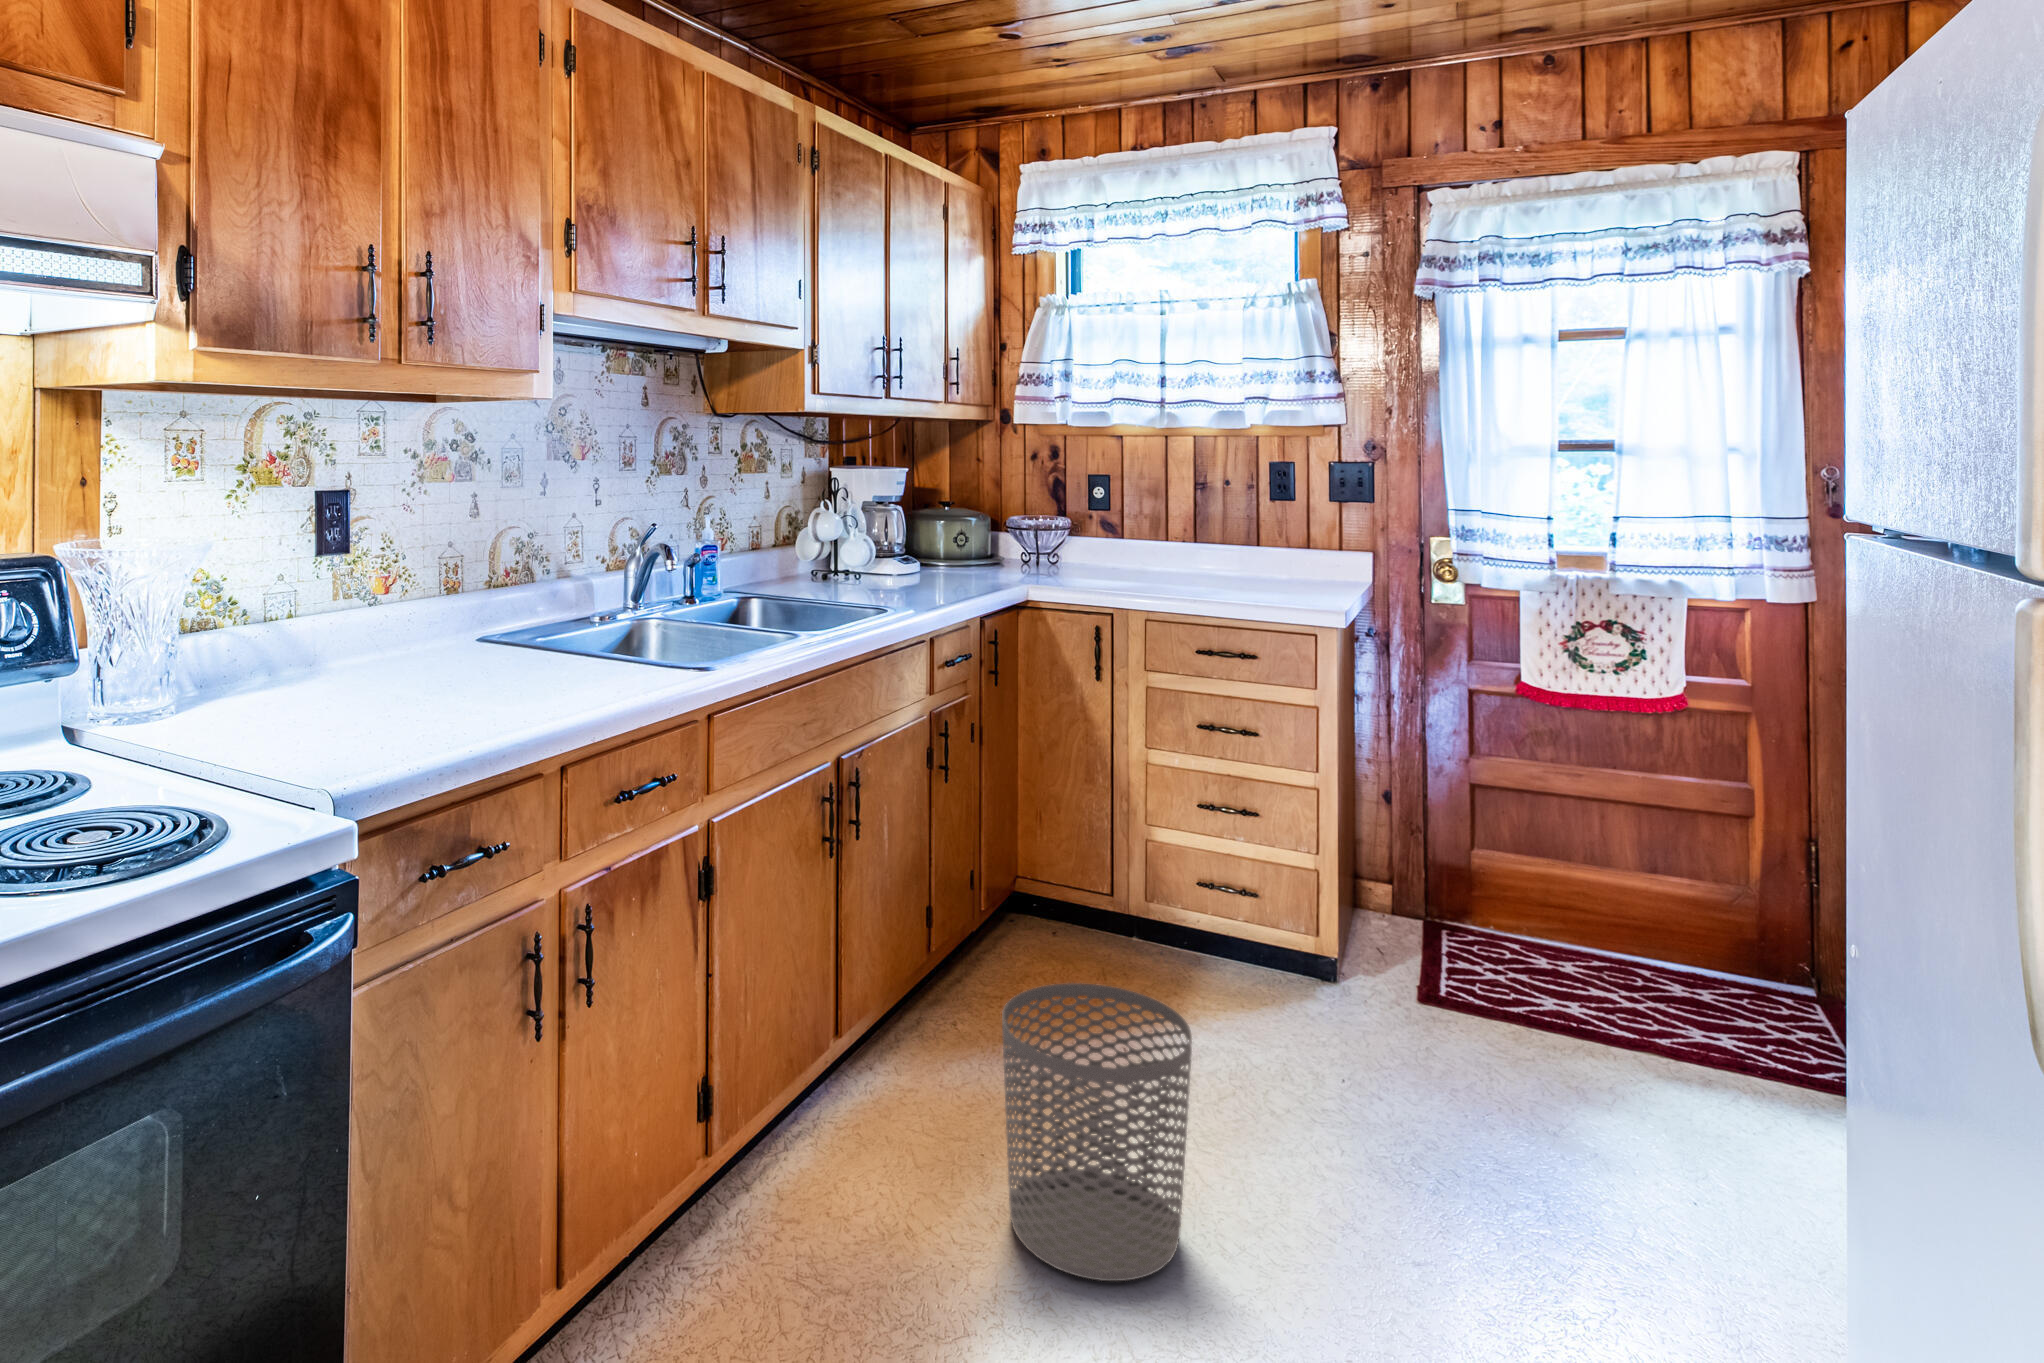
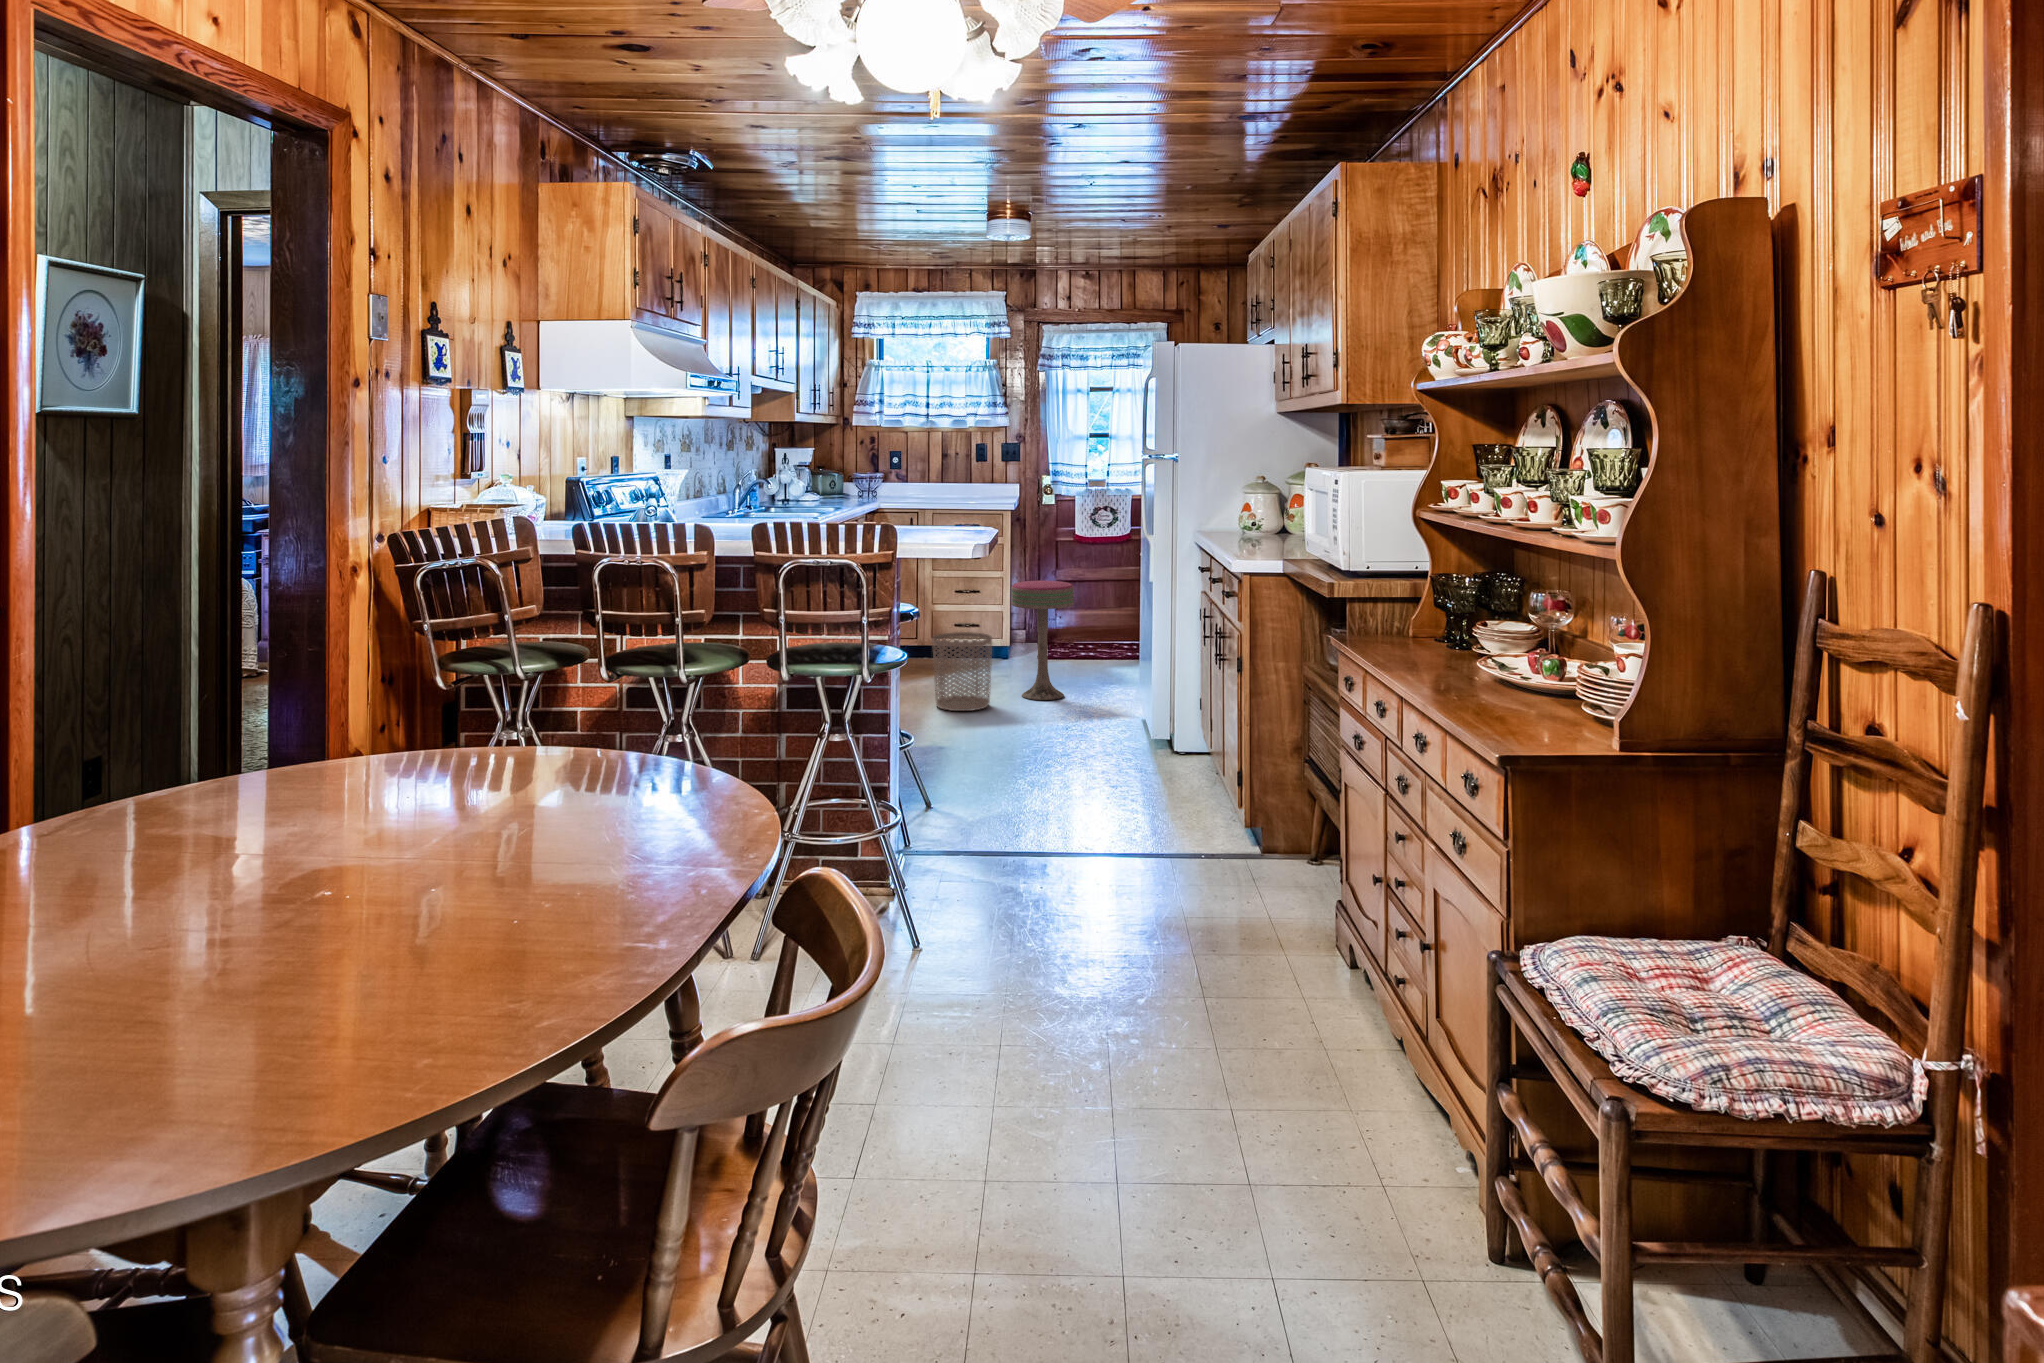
bar stool: none [1278,847,1496,1261] -> present [1011,581,1074,700]

